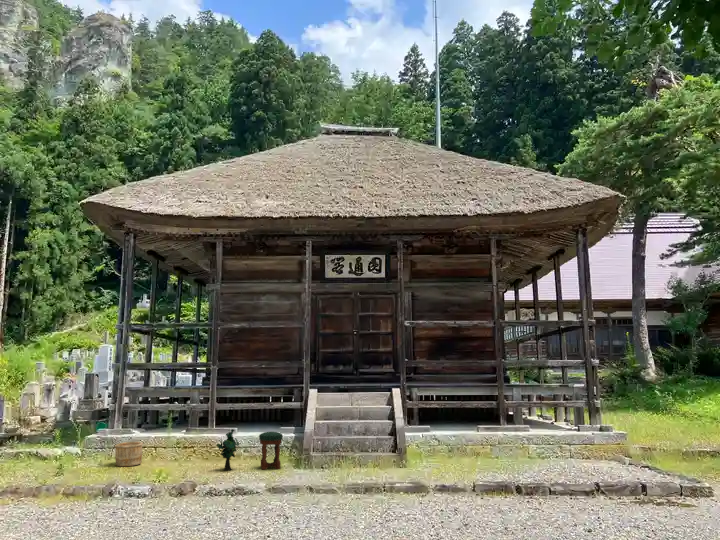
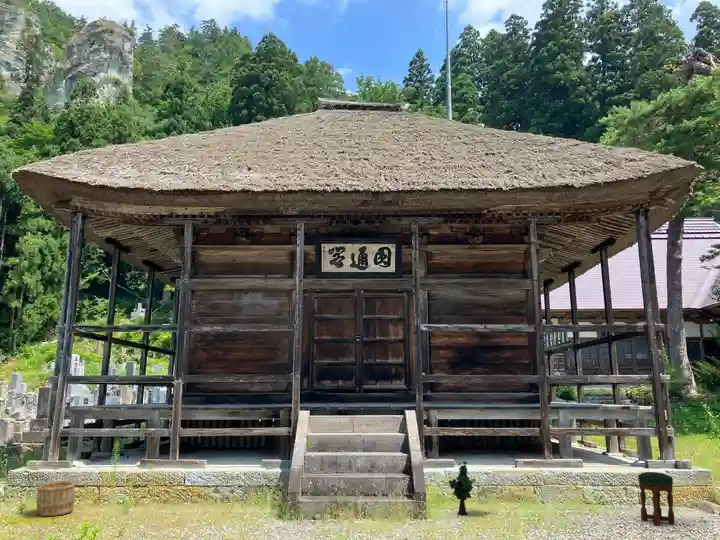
decorative plant: present [217,429,239,471] -> present [448,462,475,515]
stool: present [259,432,283,470] -> present [638,472,675,526]

